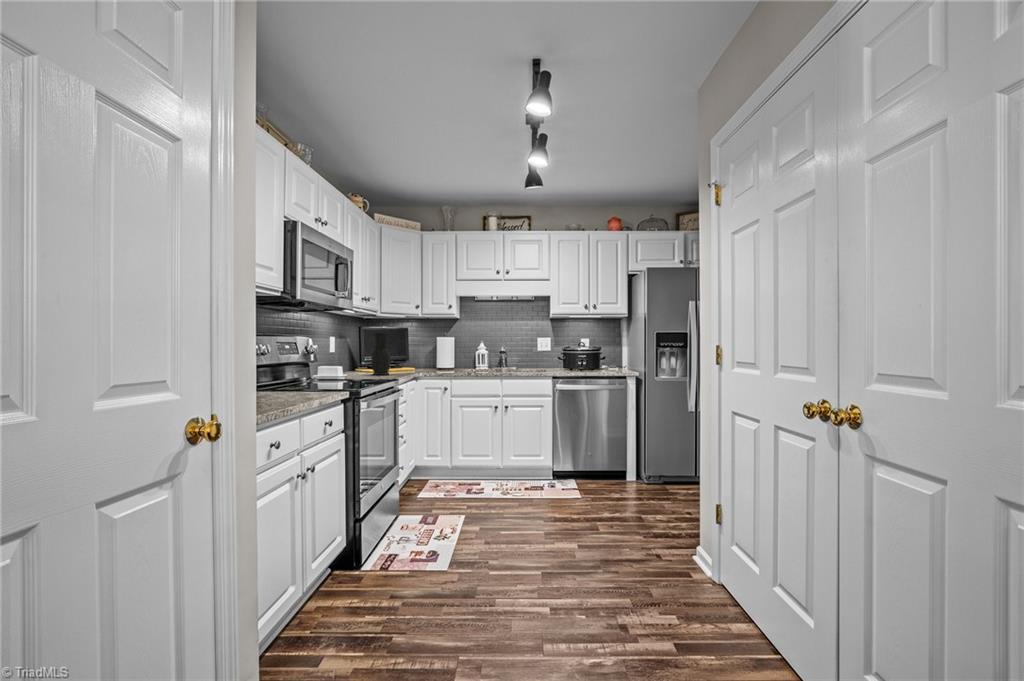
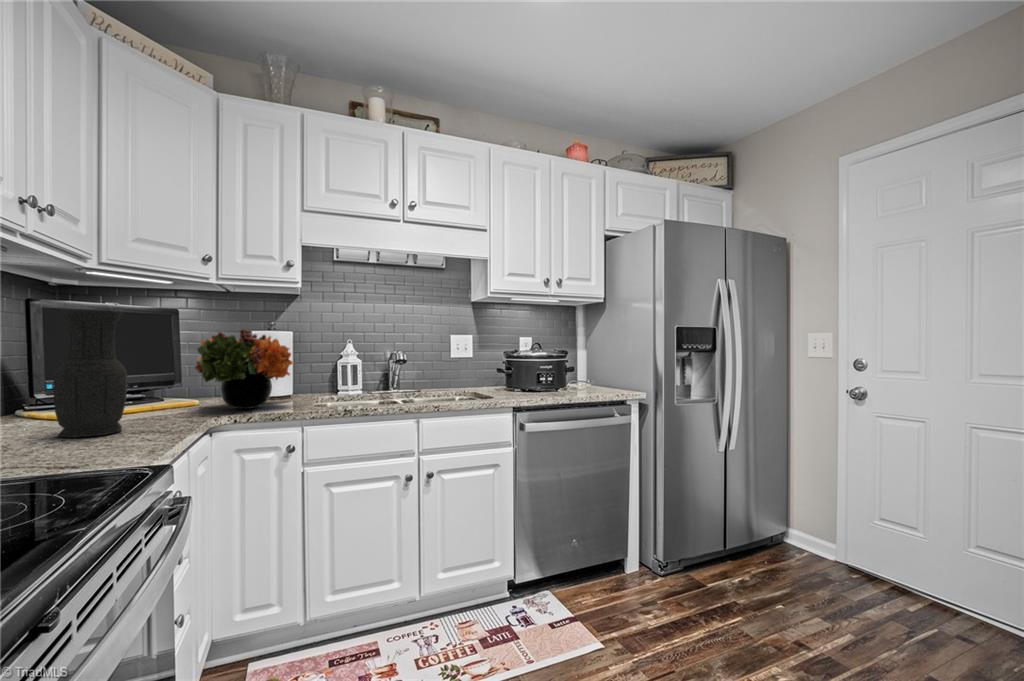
flower arrangement: none [412,337,450,372] -> present [195,329,294,409]

